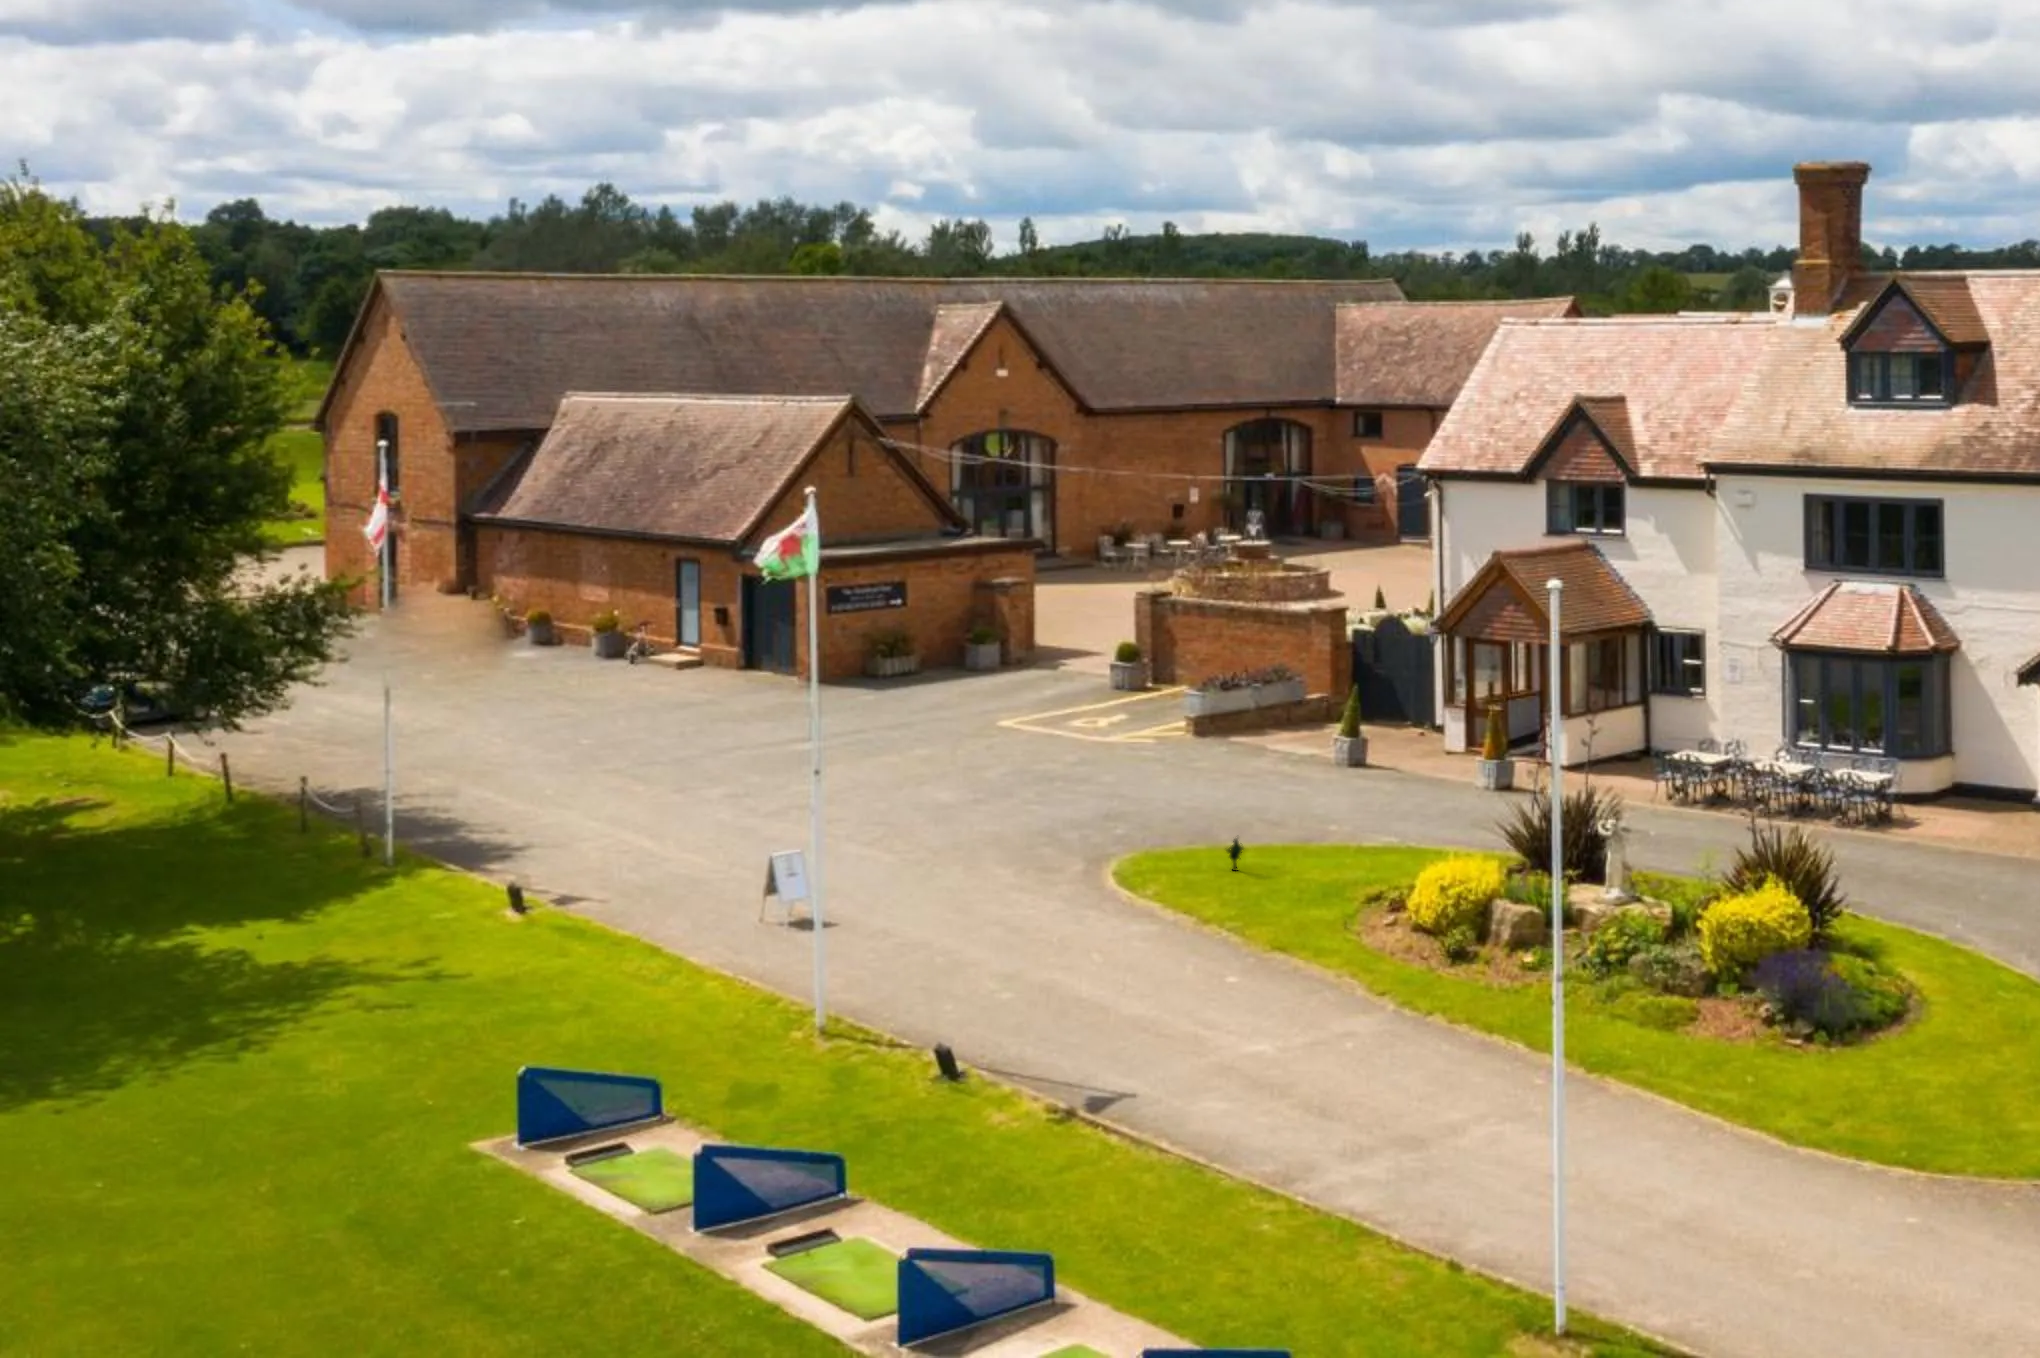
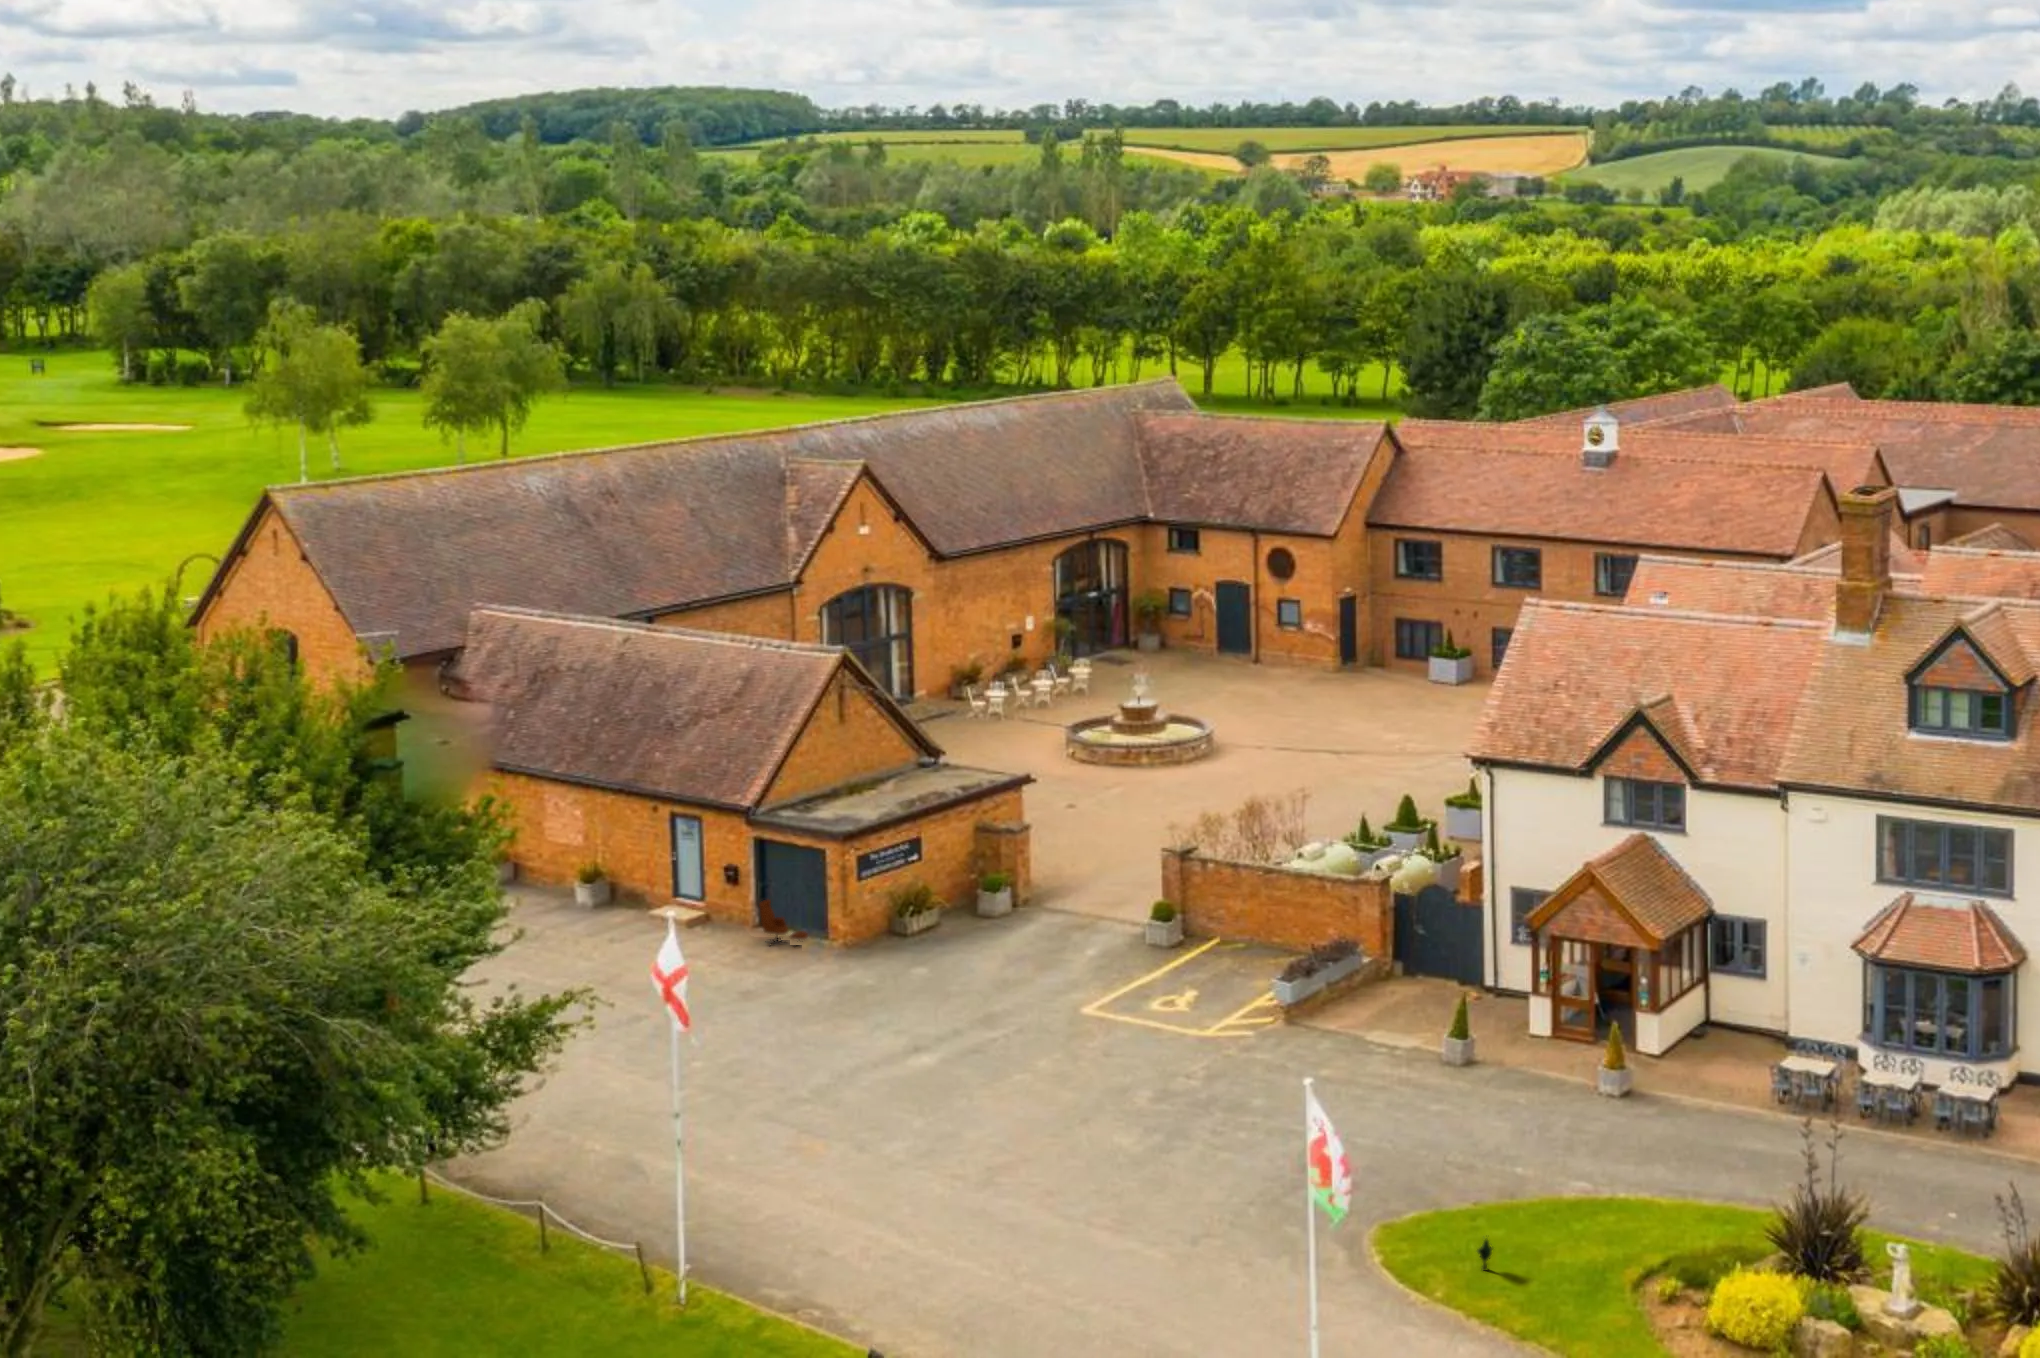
lounge chair: none [748,639,794,684] -> present [759,900,808,942]

